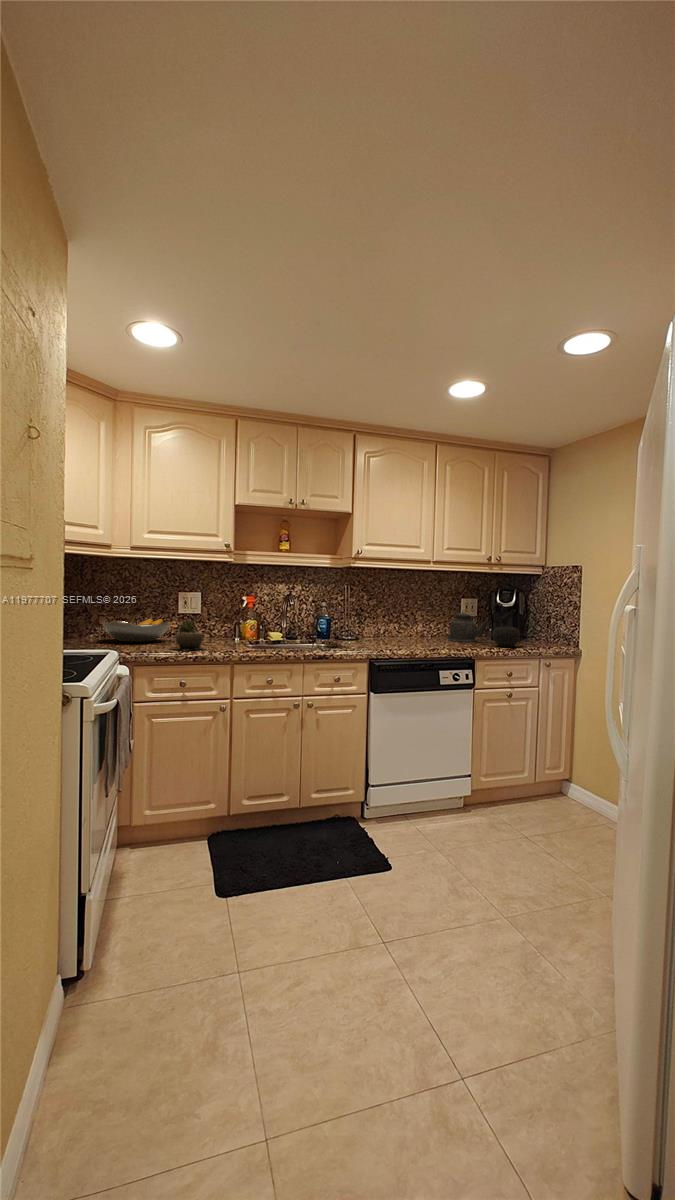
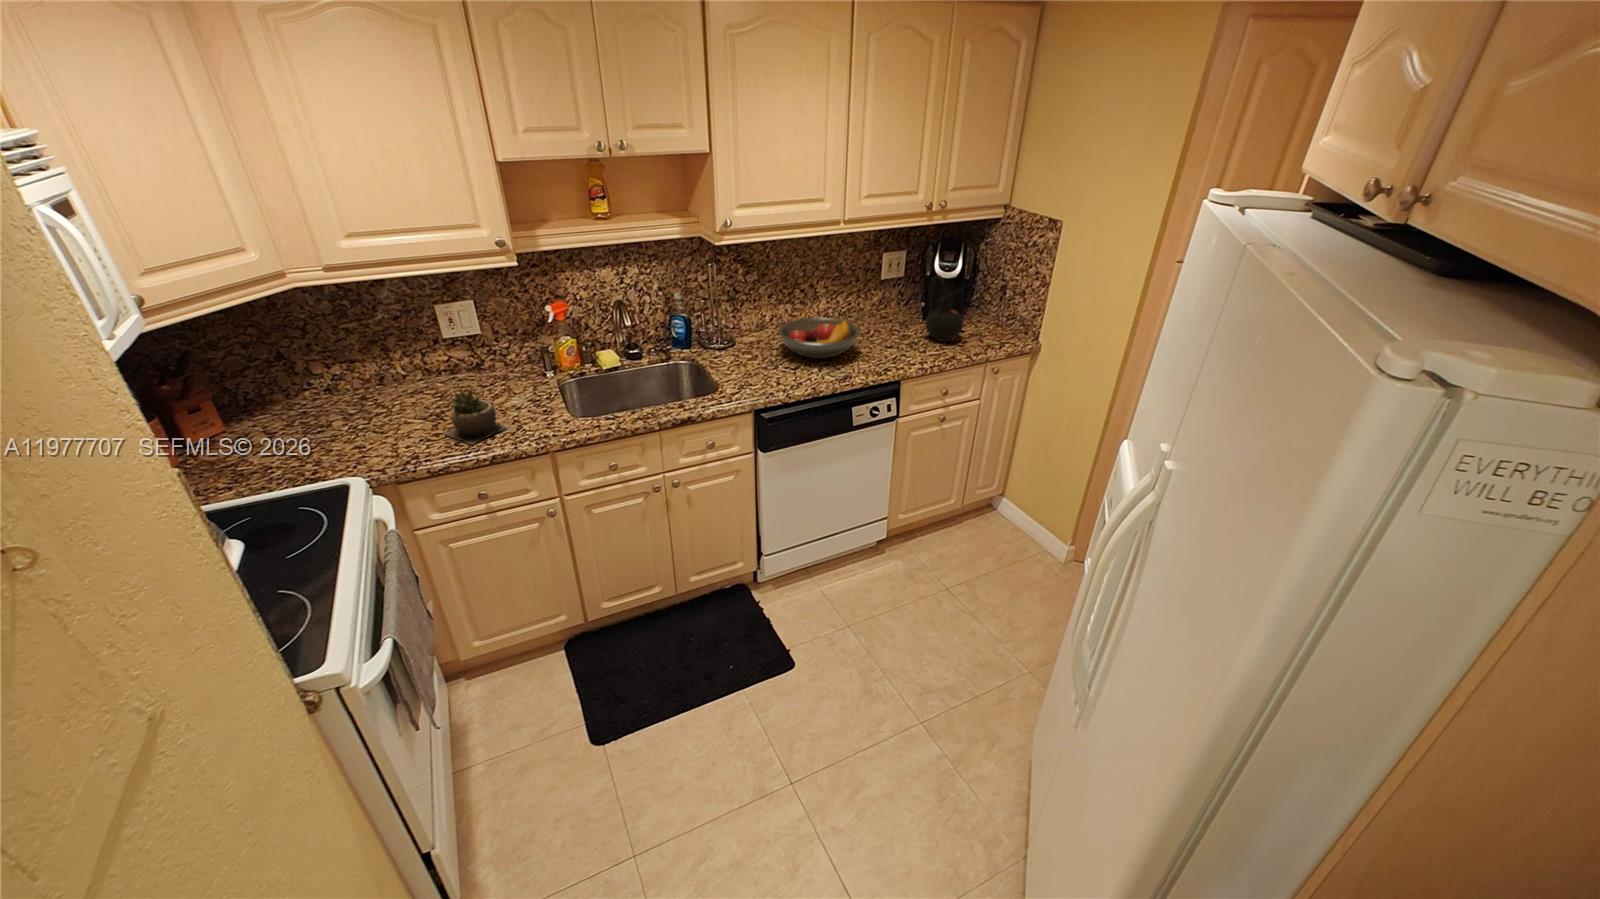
kettle: present [448,606,489,642] -> none [861,262,921,324]
fruit bowl: present [102,619,170,642] -> present [778,317,860,358]

